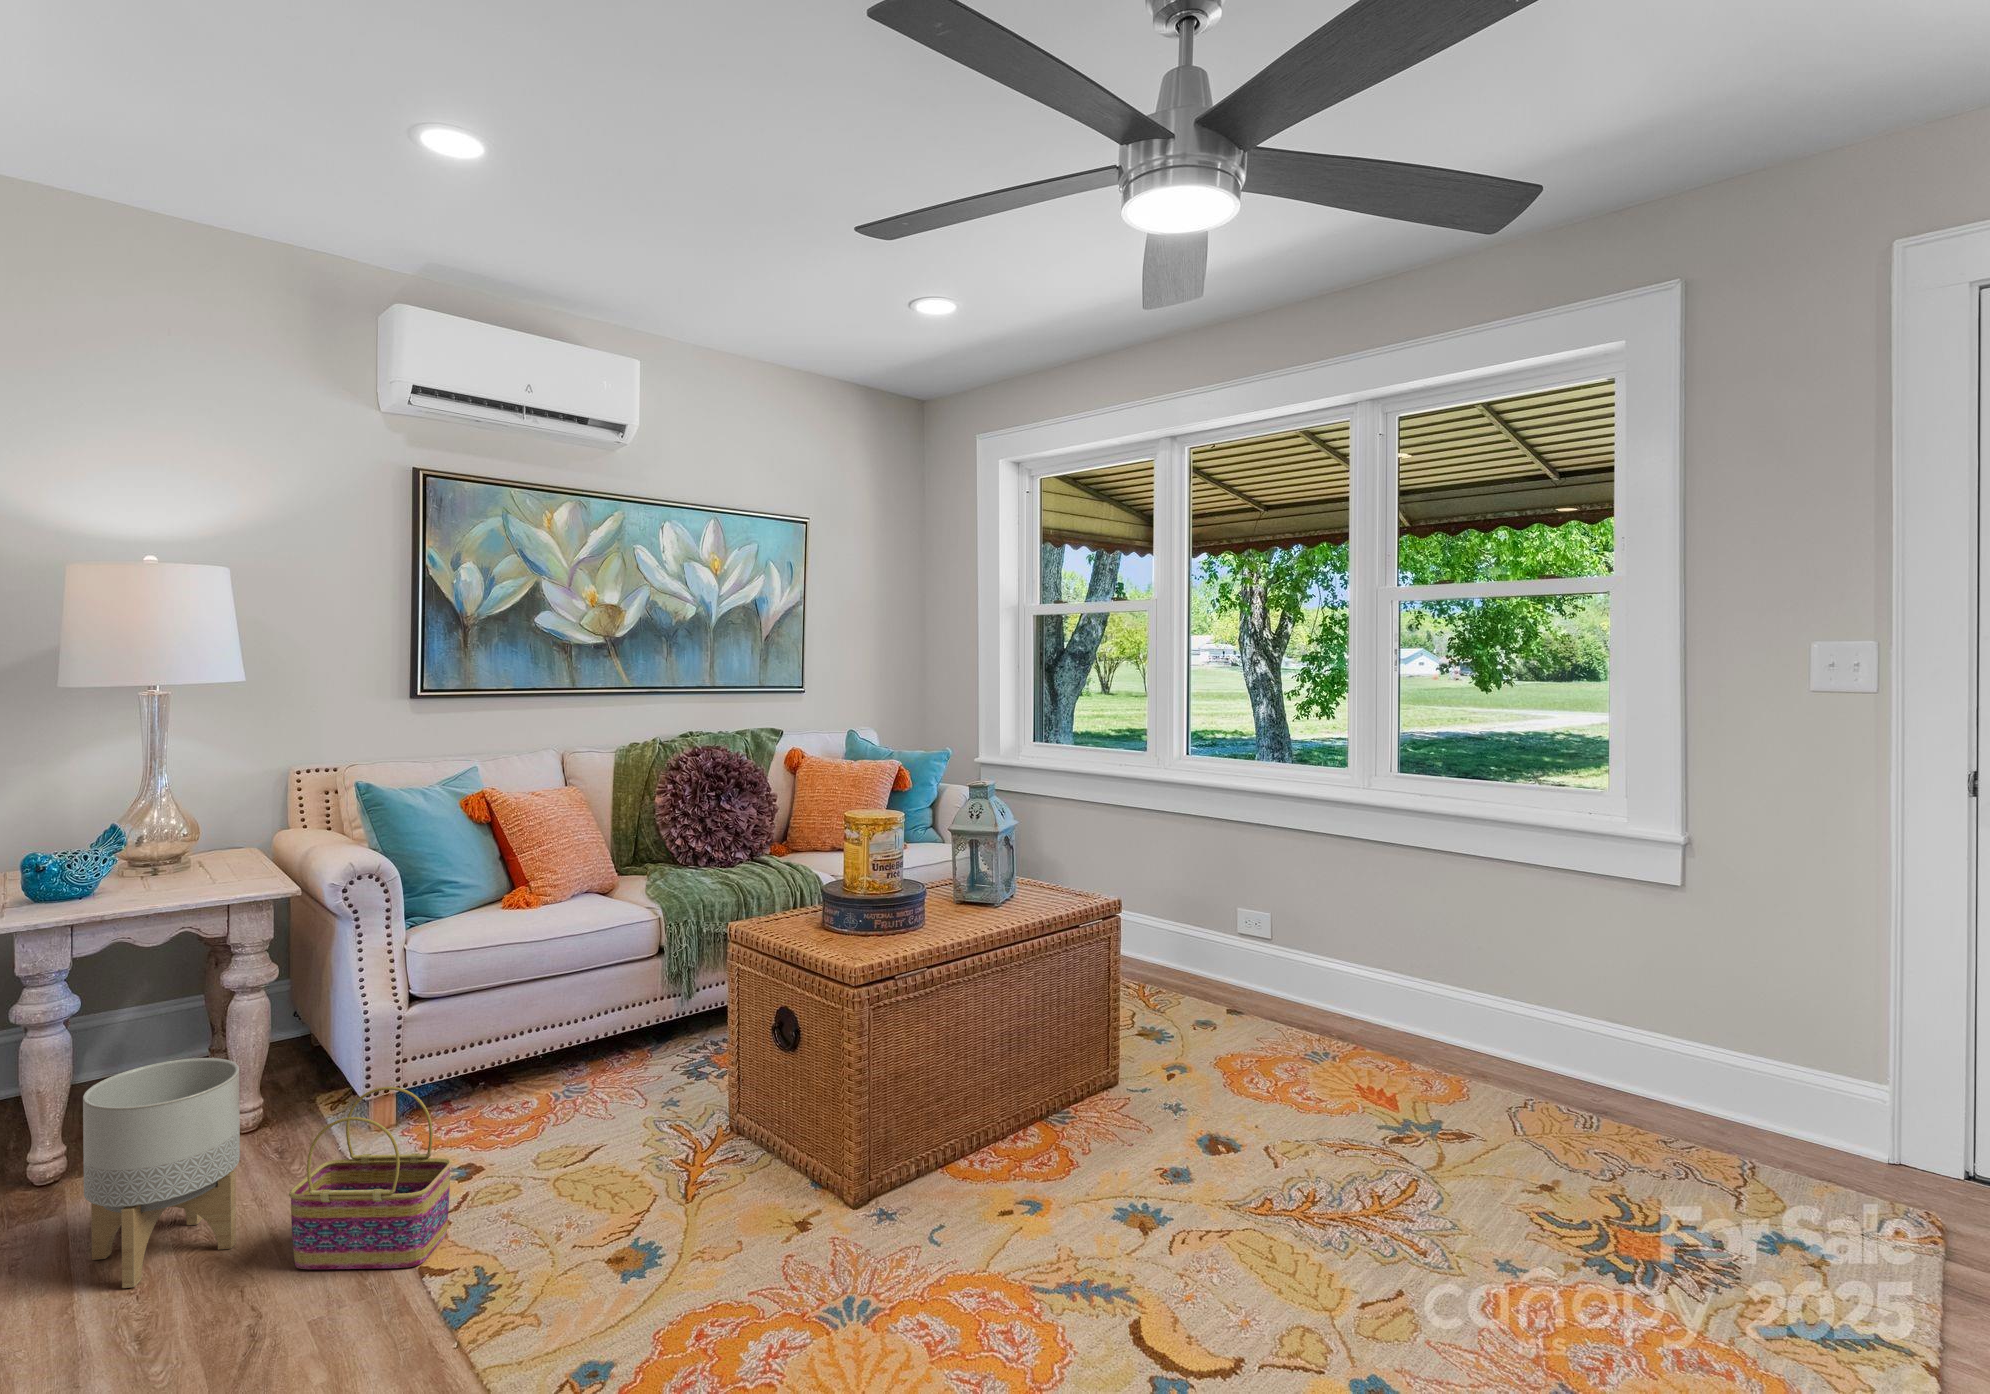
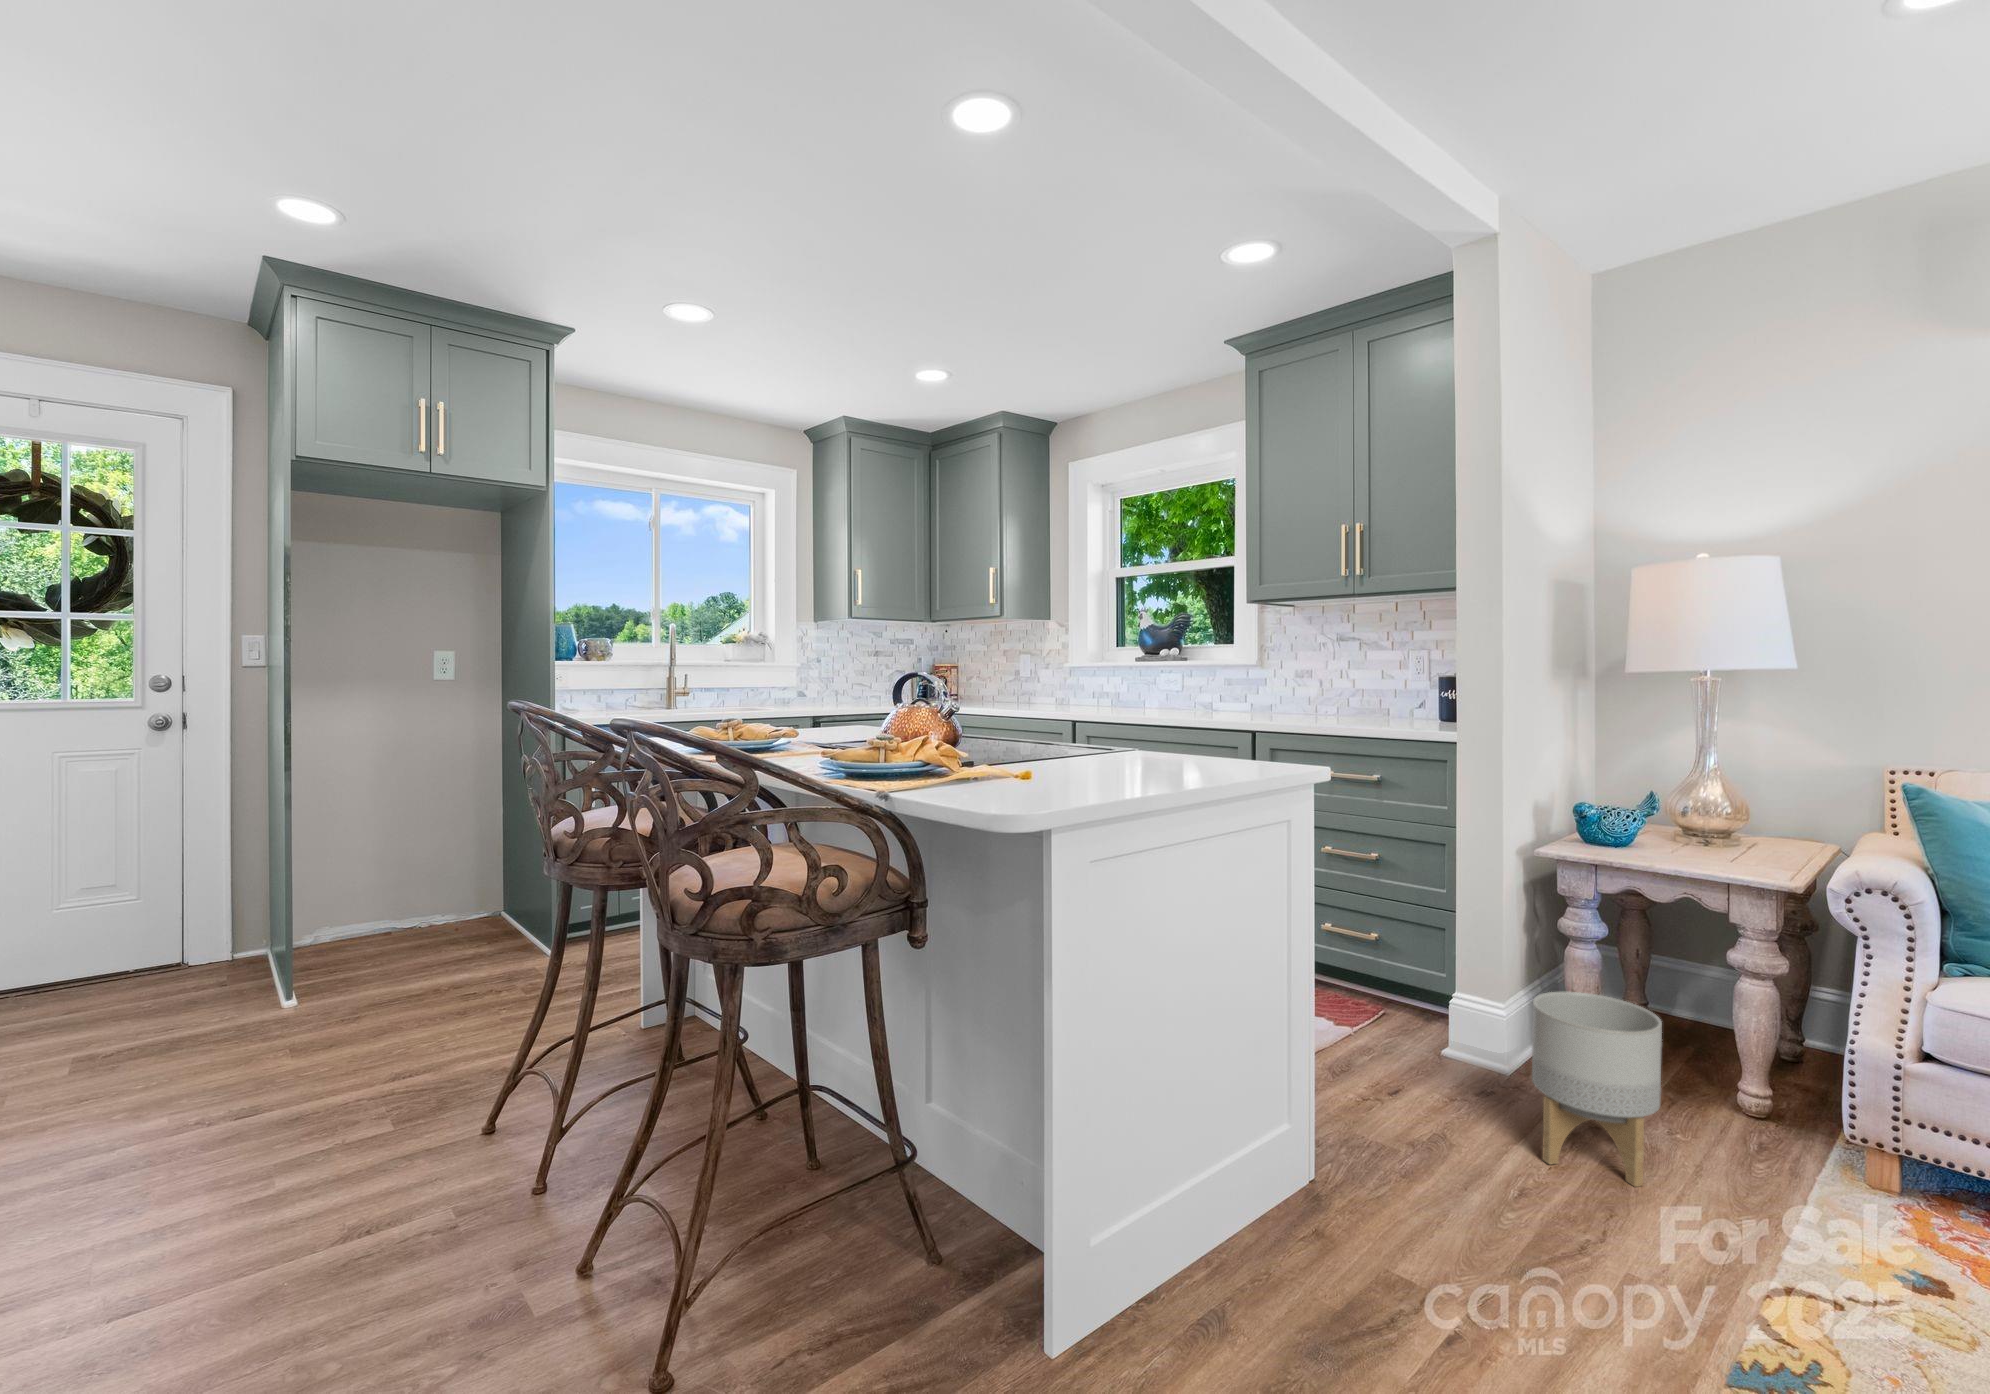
basket: present [289,1087,452,1269] -> none [1656,1108,1836,1316]

